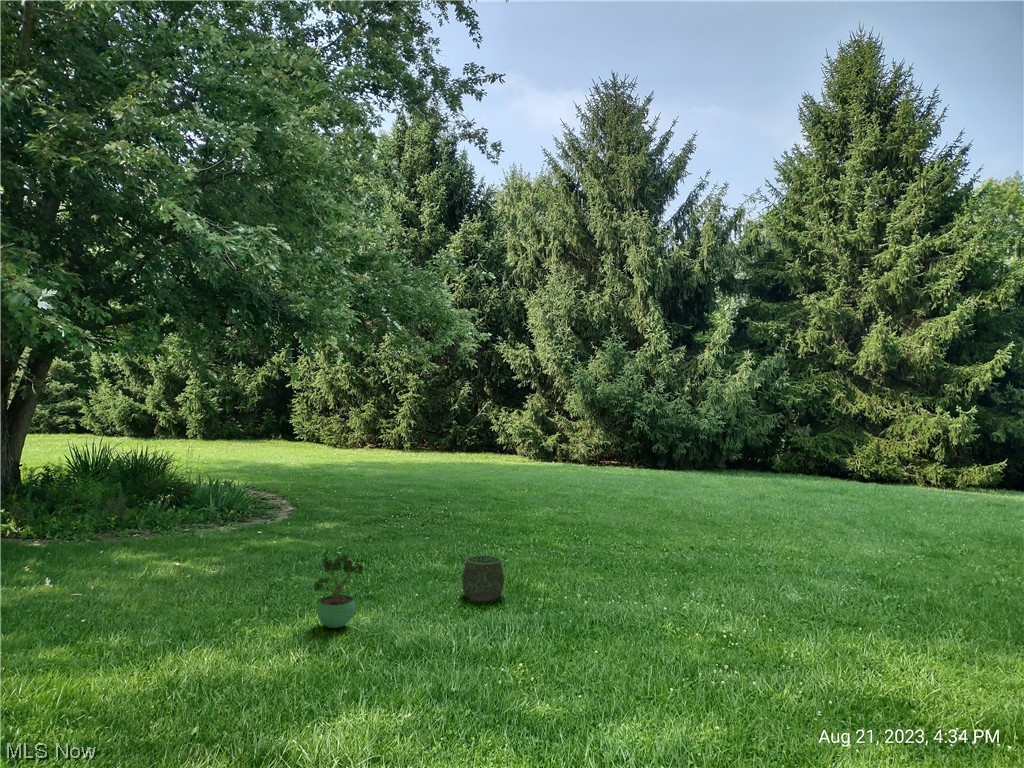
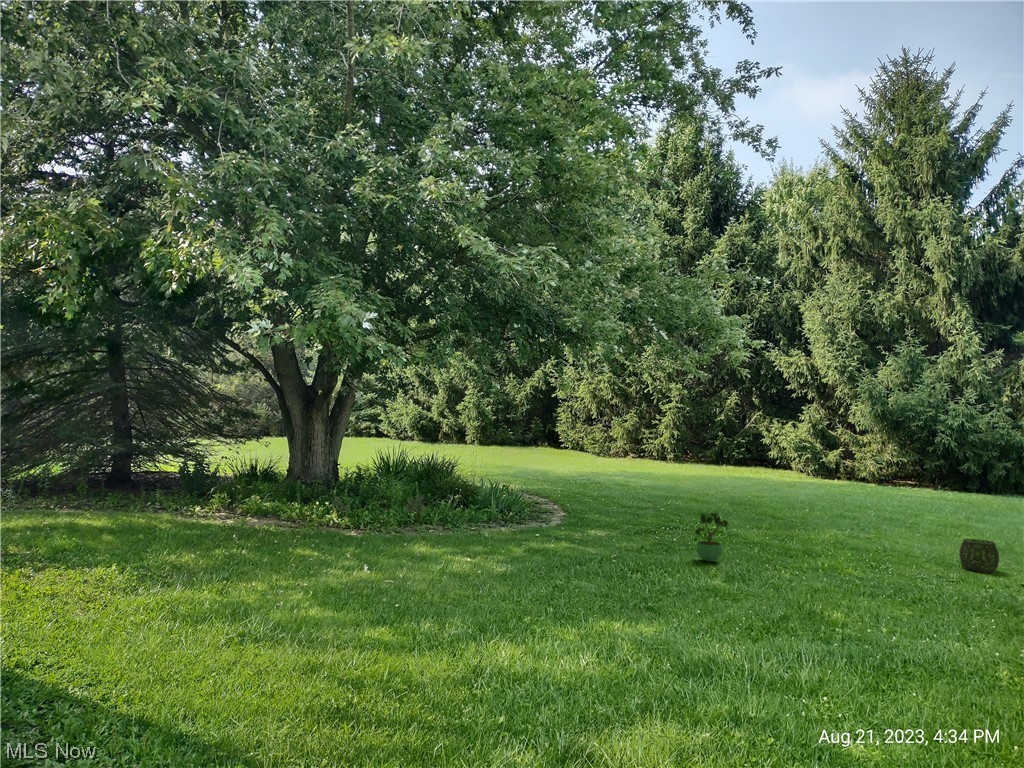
woven basket: present [462,555,504,601] -> present [959,539,999,573]

